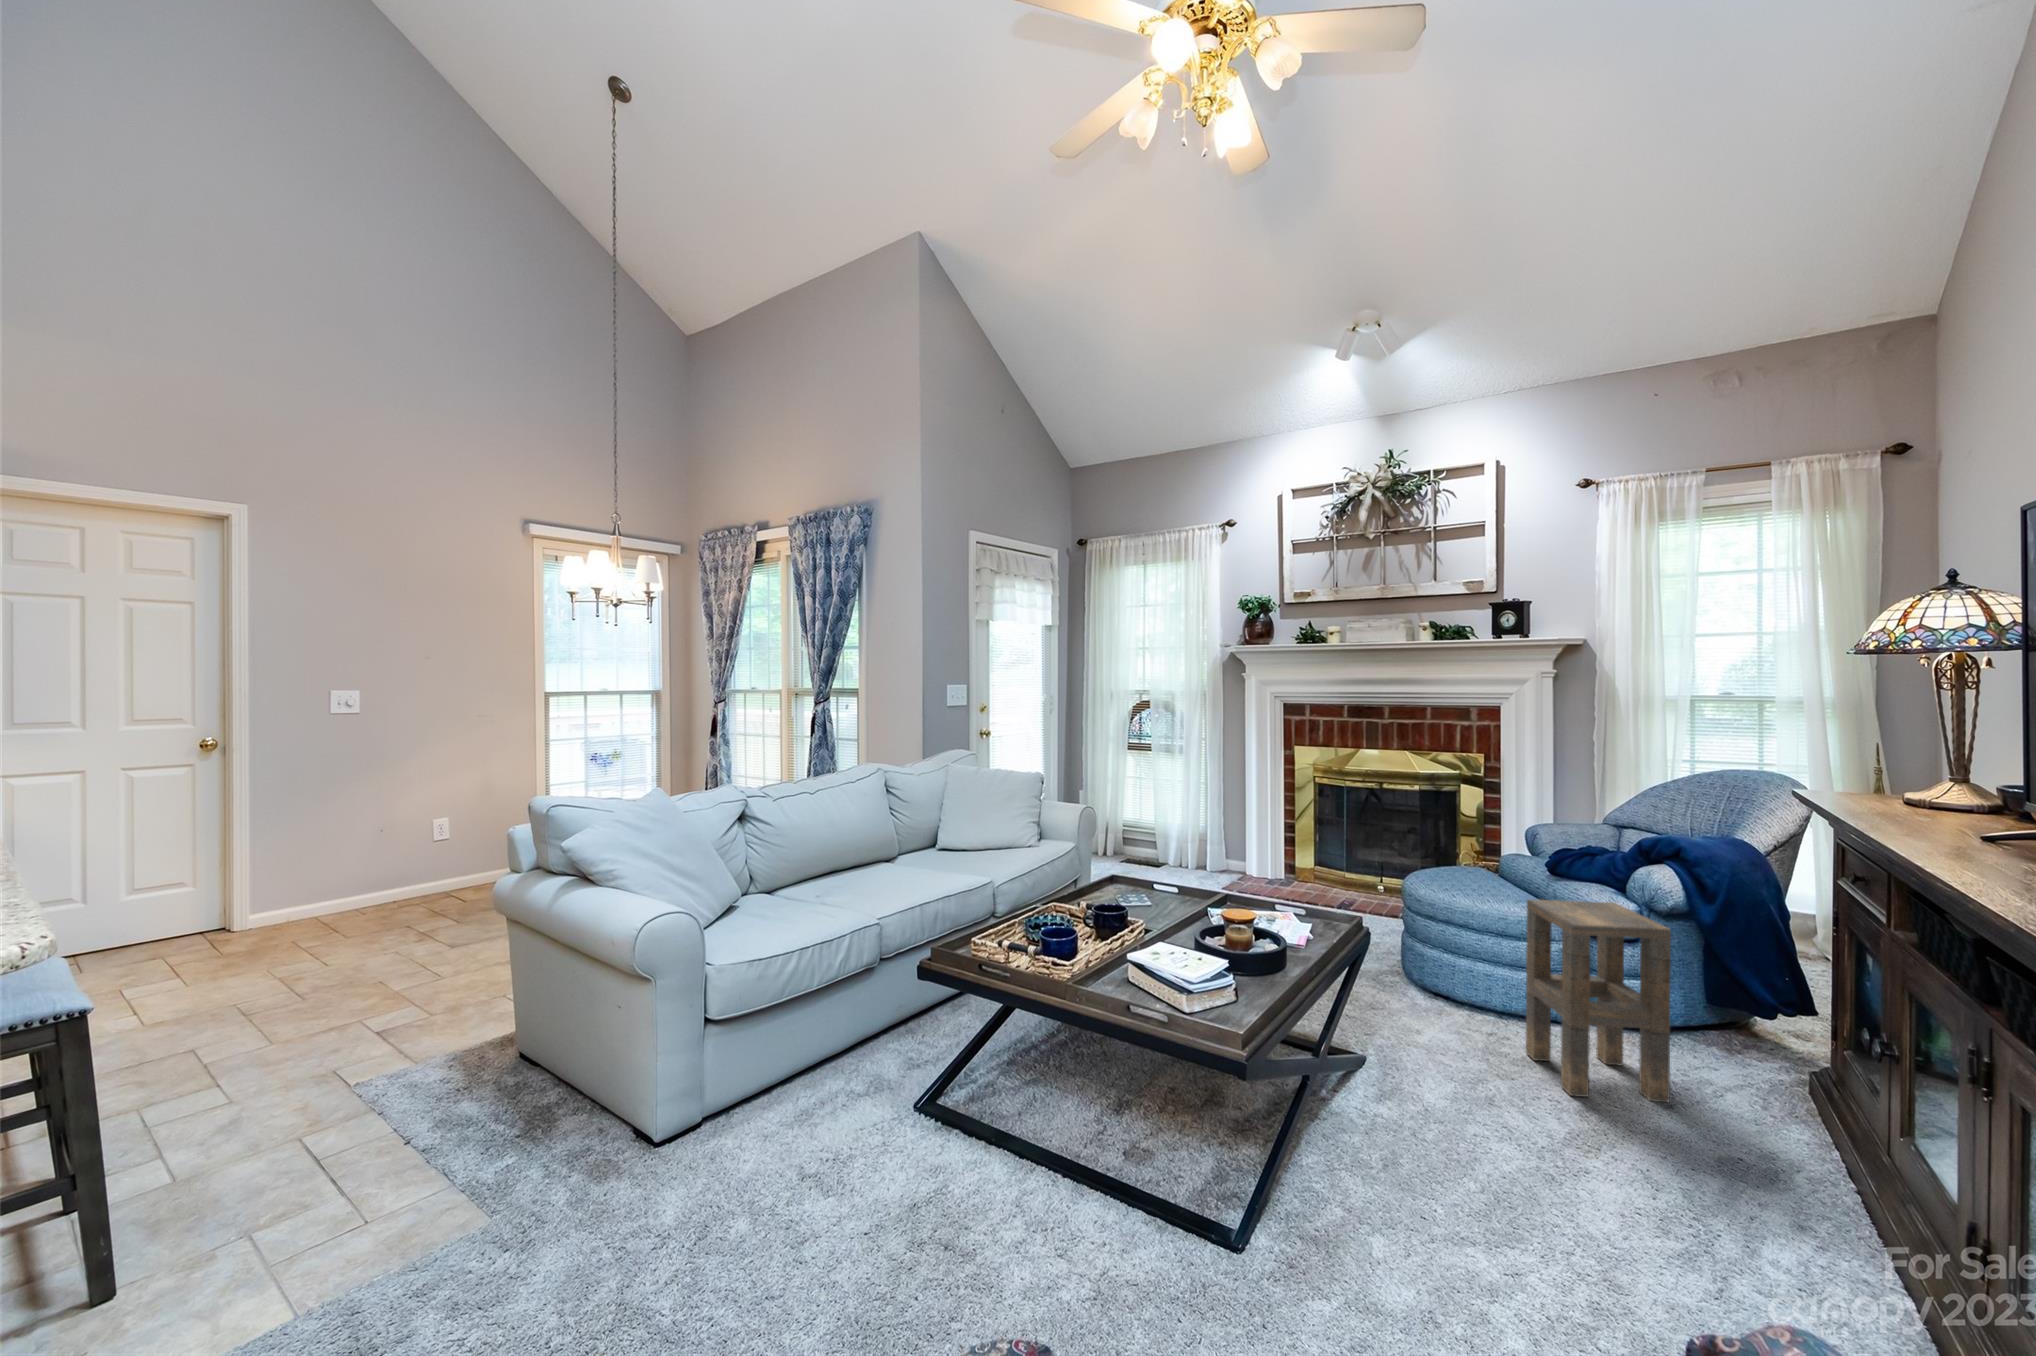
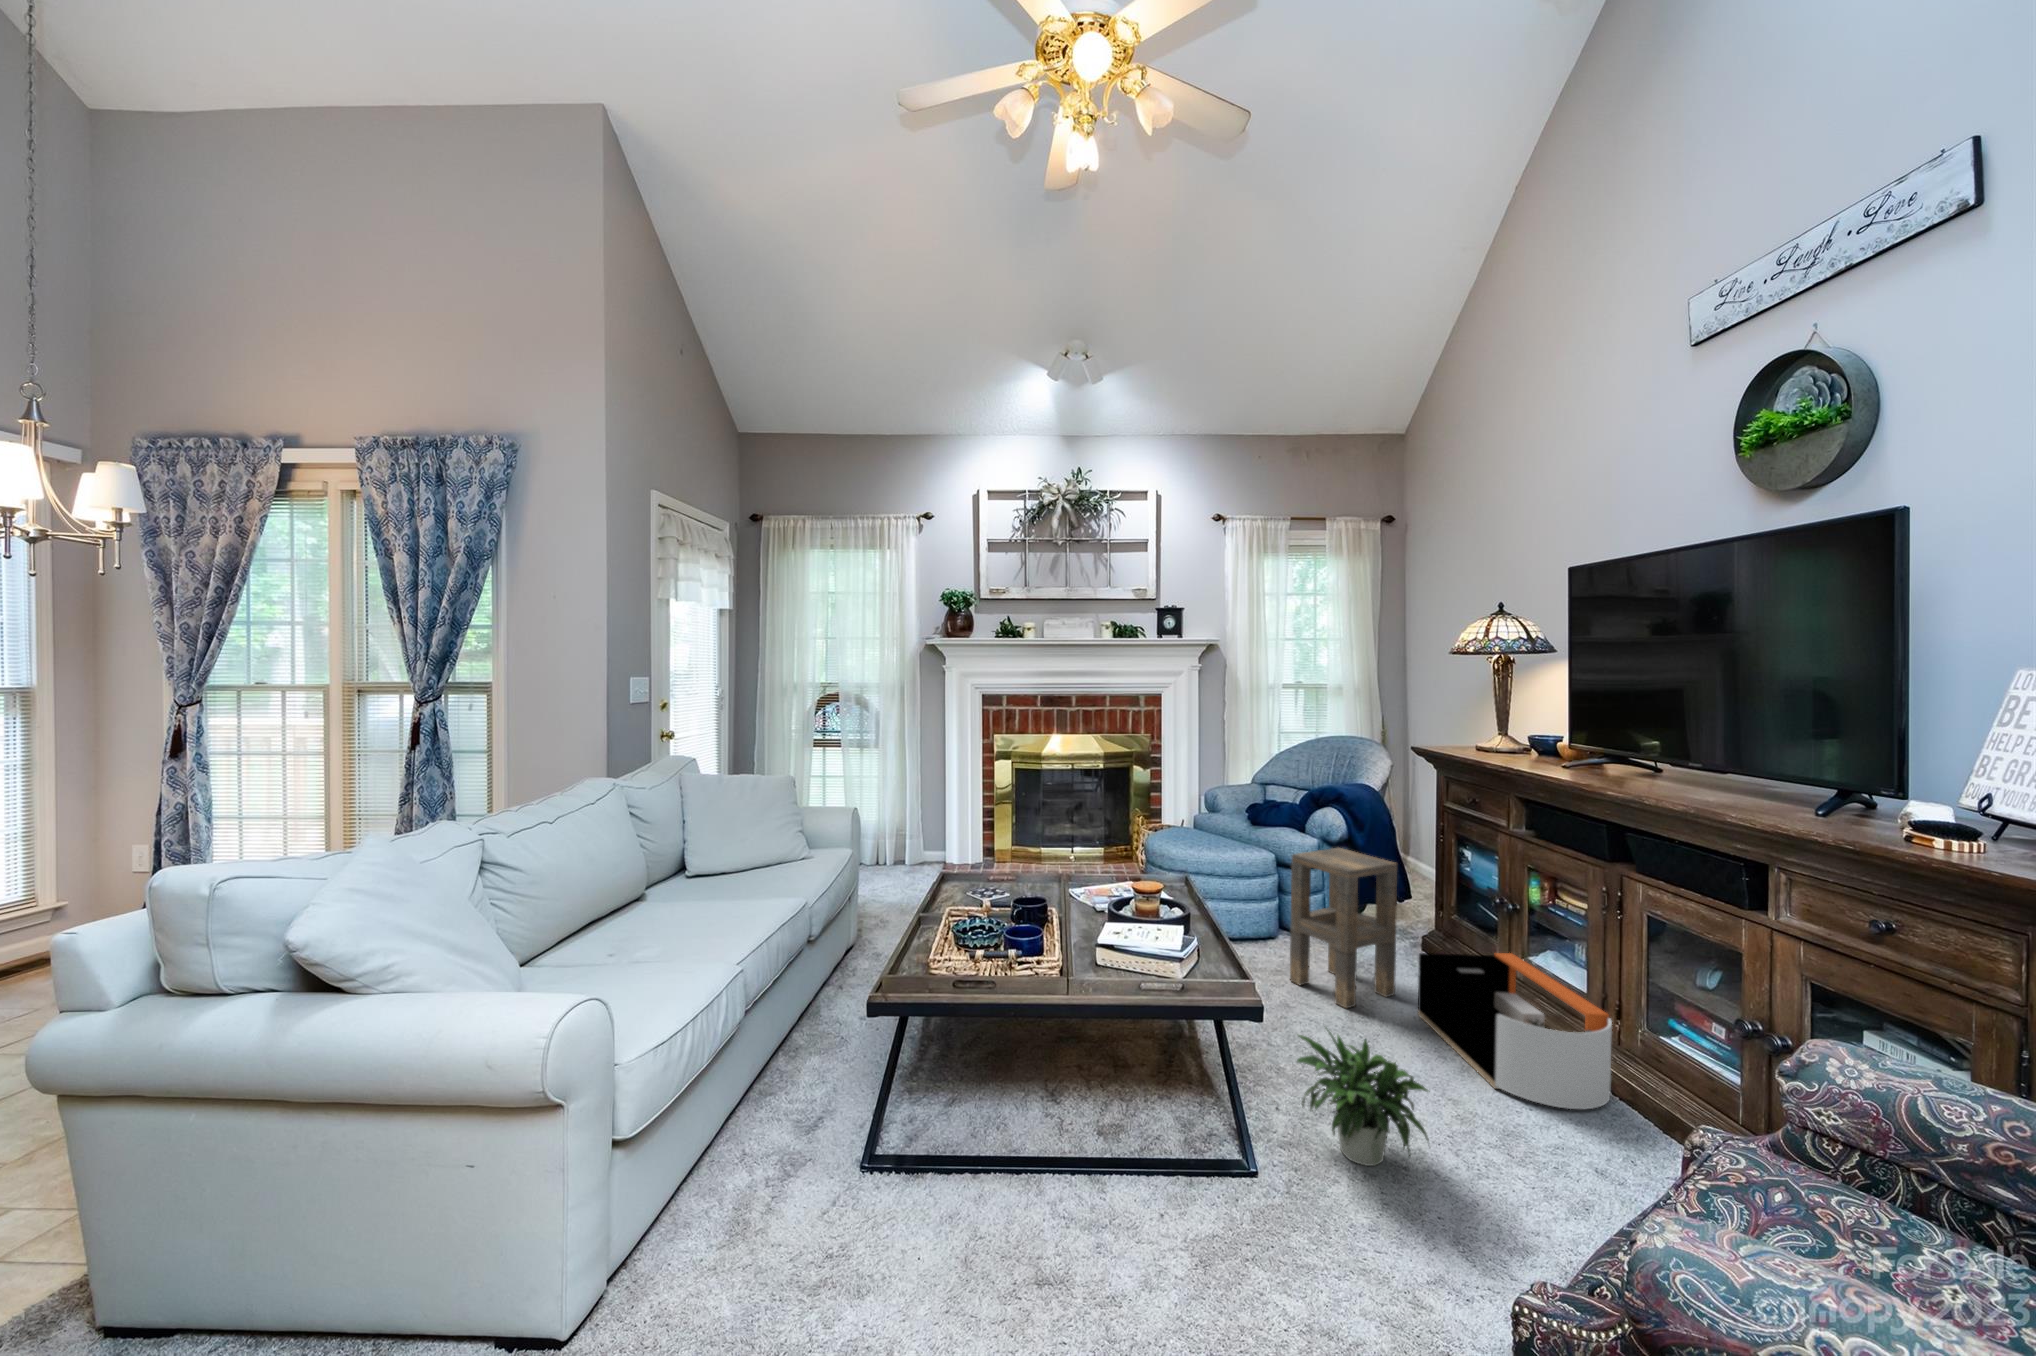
storage bin: none [1674,1047,1895,1295] -> present [1418,953,1612,1109]
potted plant: none [1345,1064,1483,1225] -> present [1275,1031,1429,1166]

